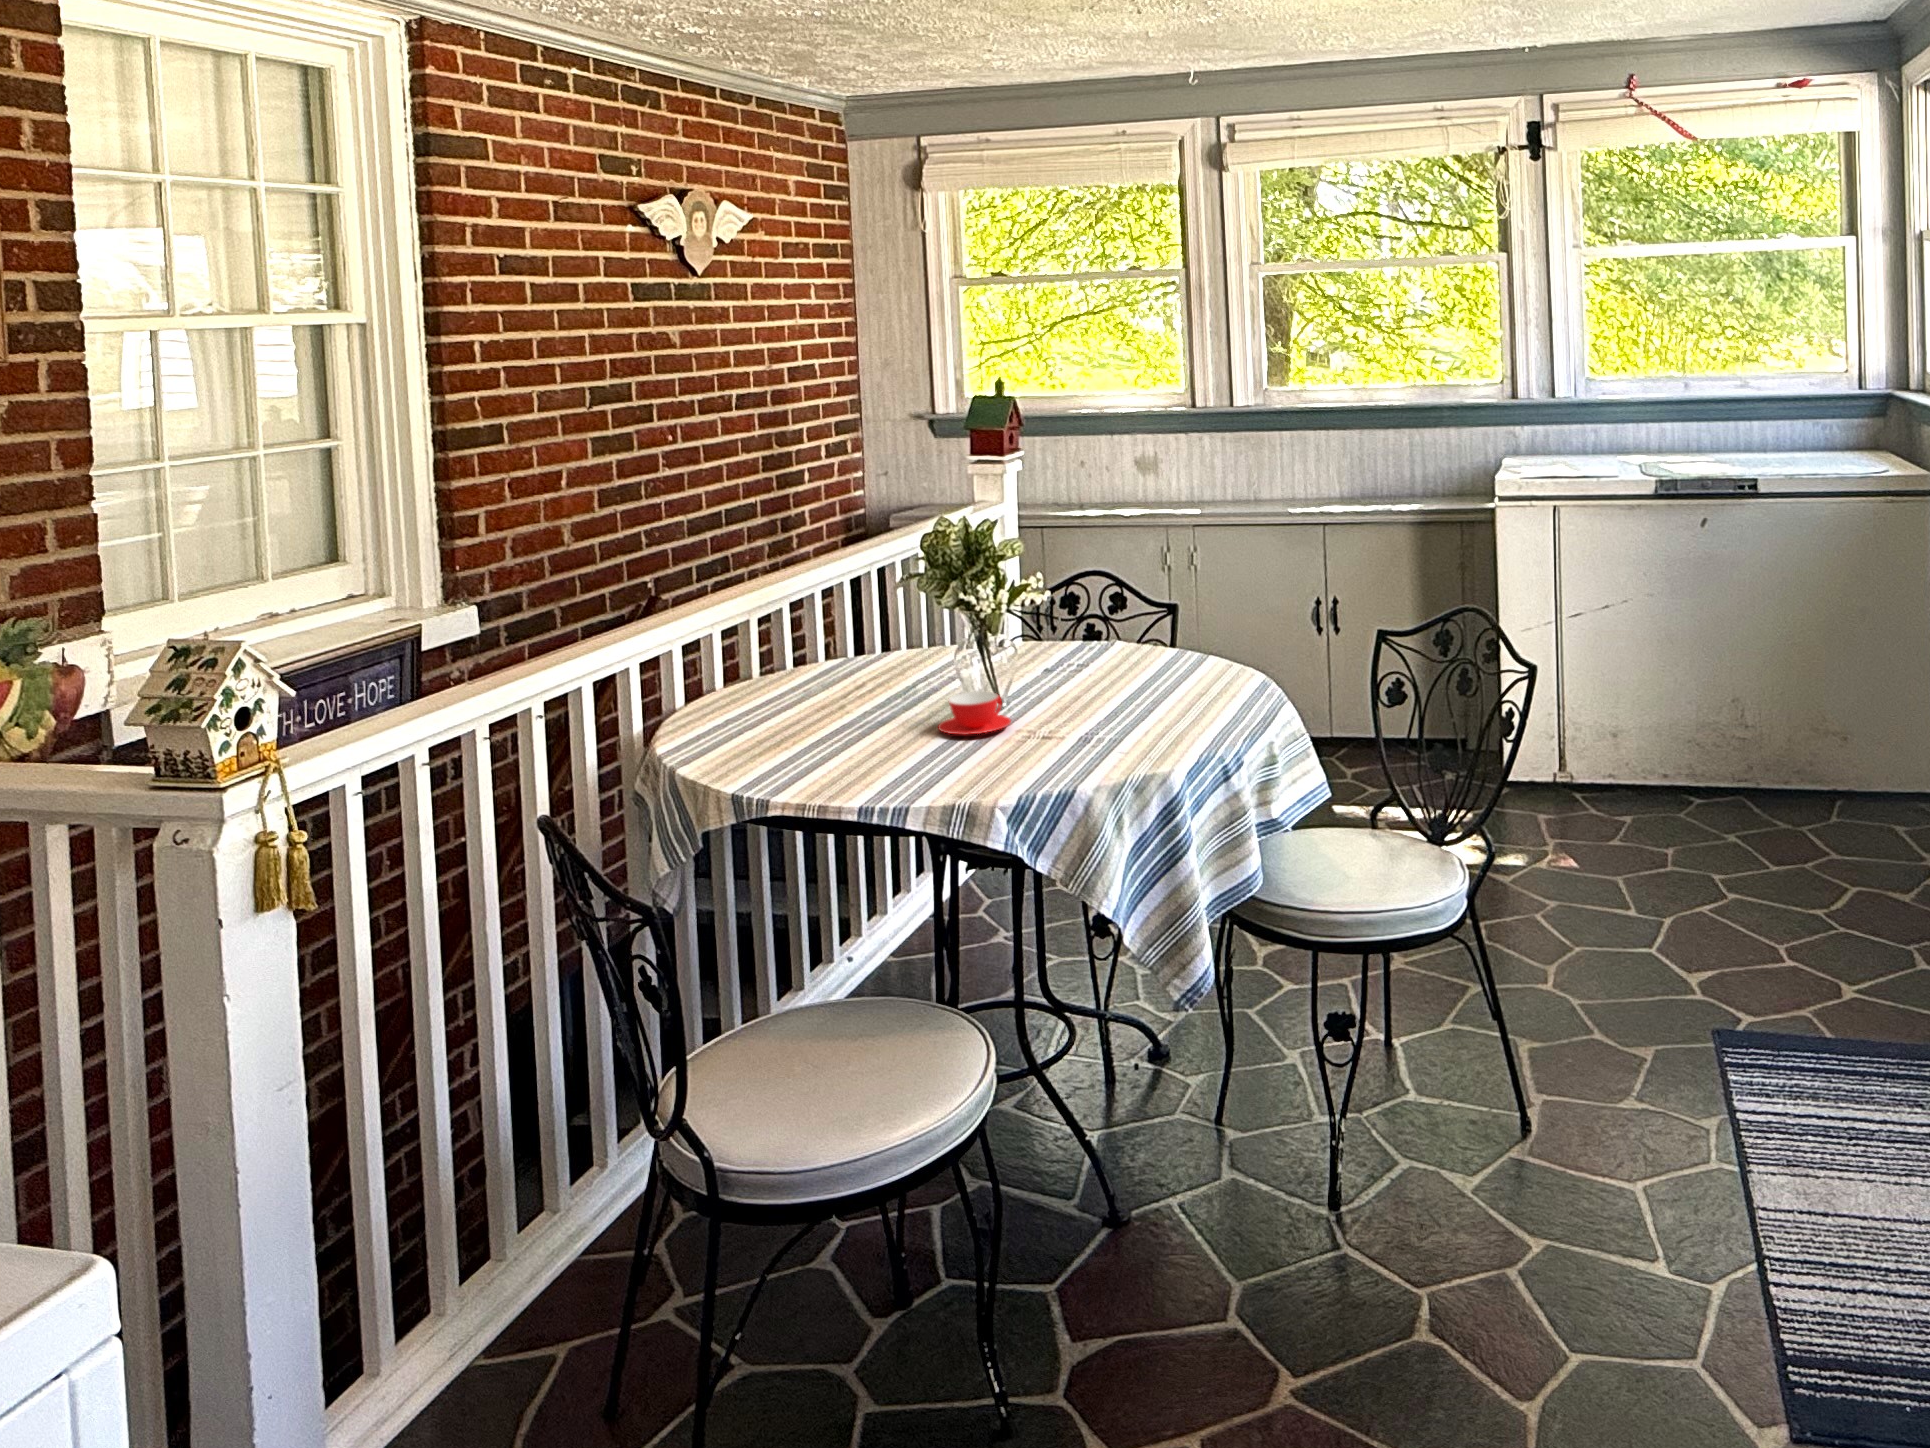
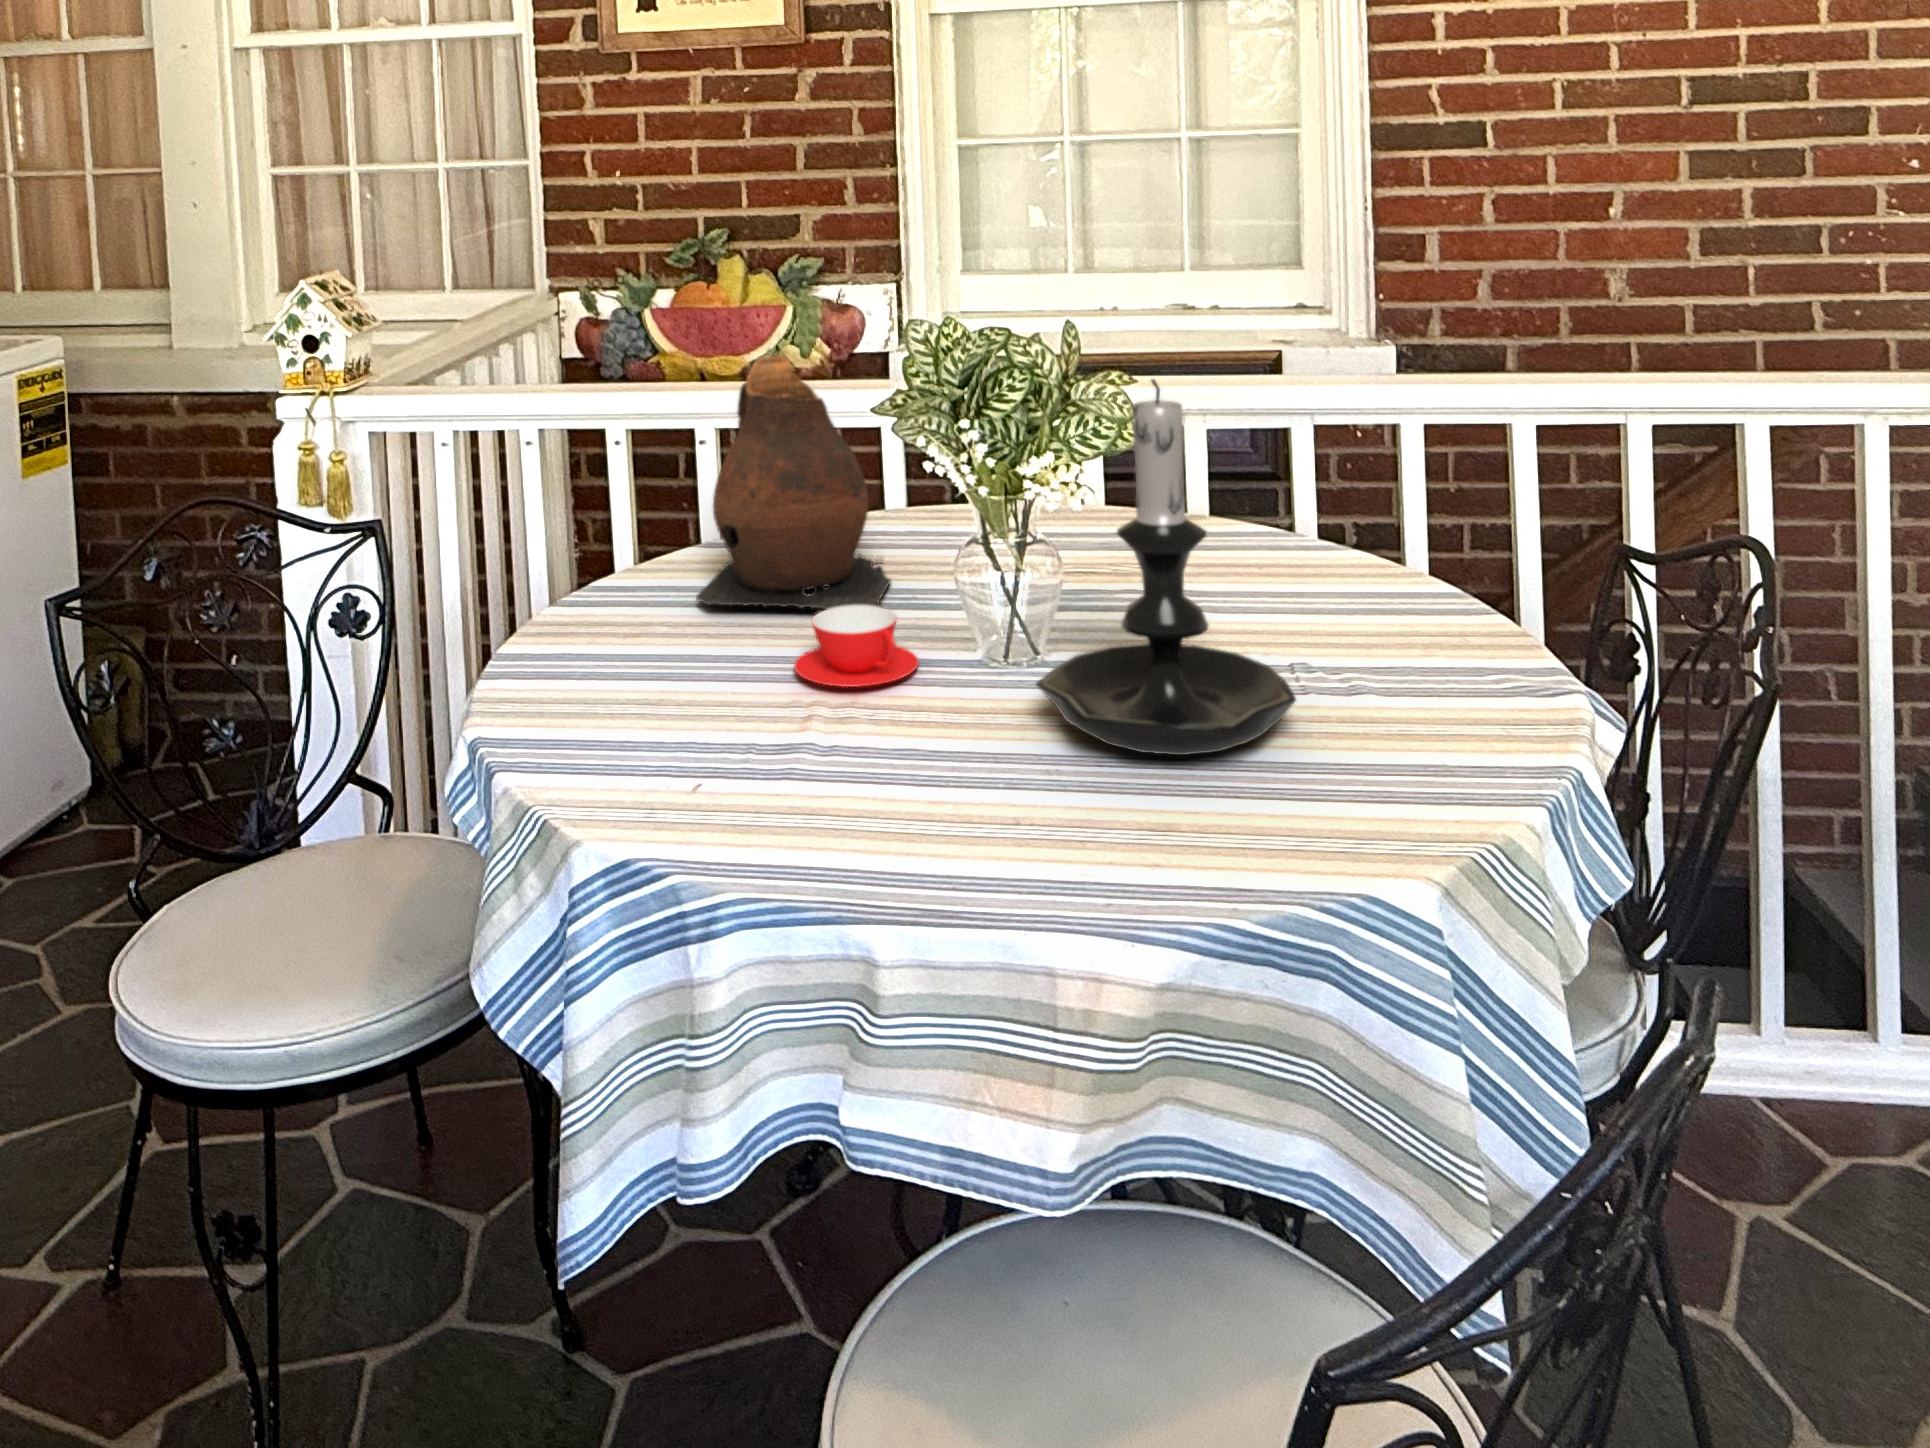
candle holder: none [1039,521,1154,693] -> present [1036,379,1296,755]
ceramic pitcher: none [733,586,892,756] -> present [696,355,891,609]

